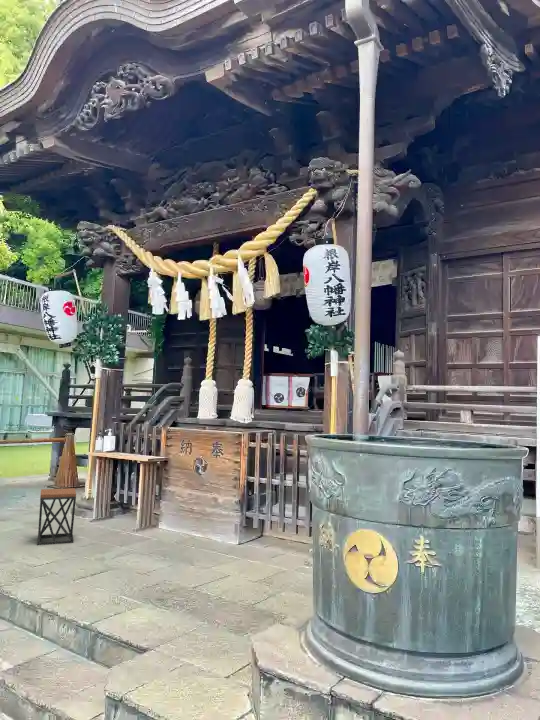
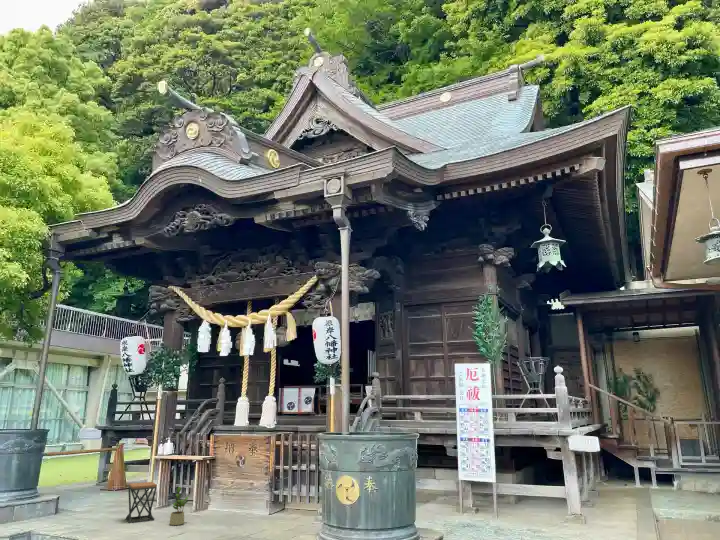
potted plant: none [88,500,118,555] -> present [170,487,189,525]

